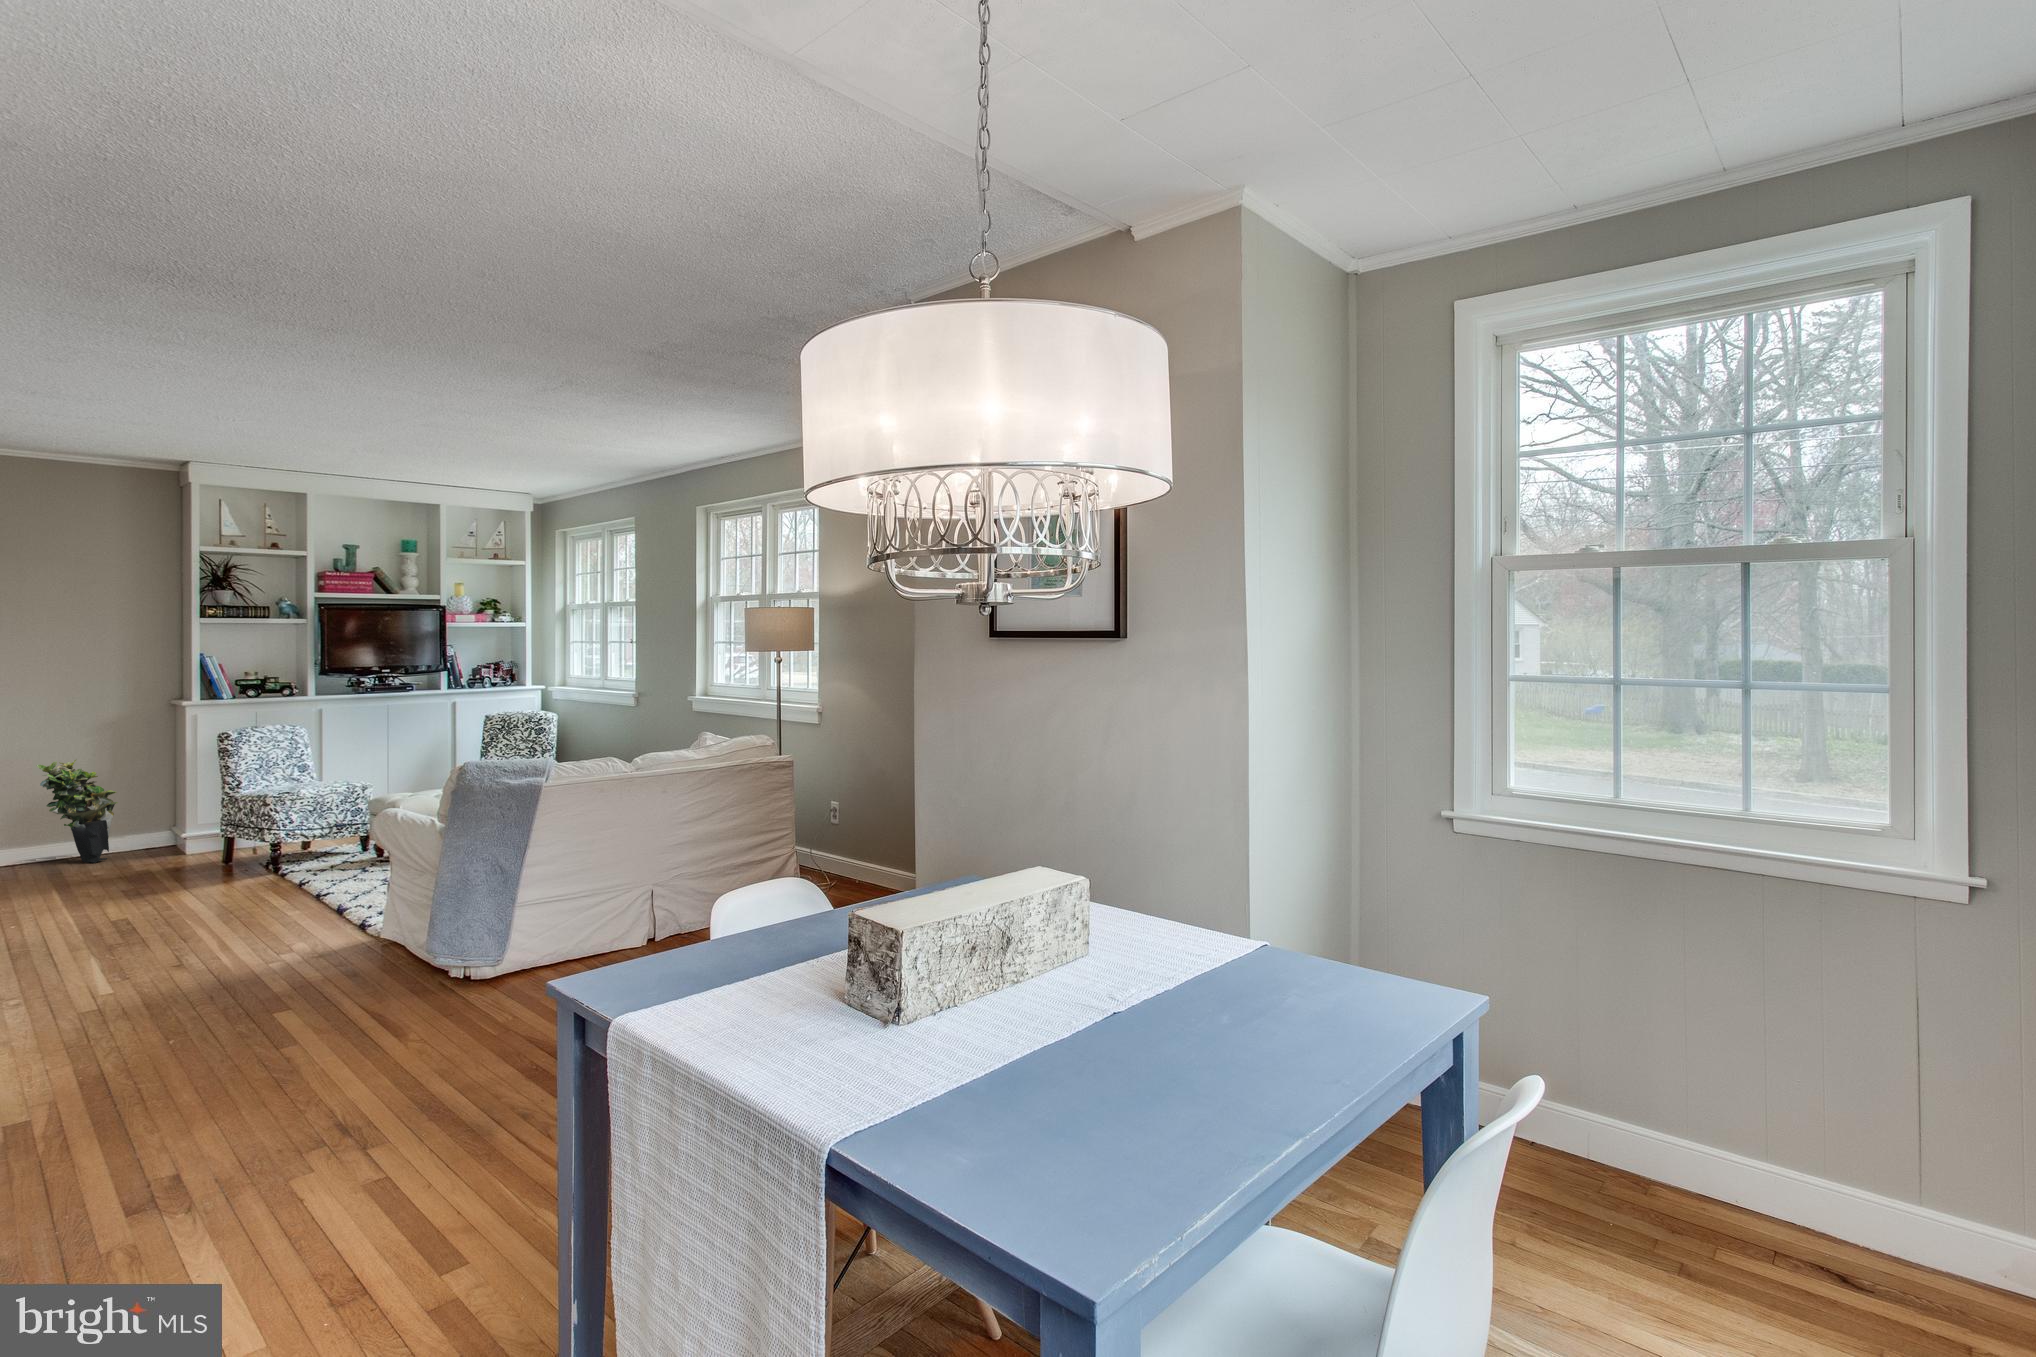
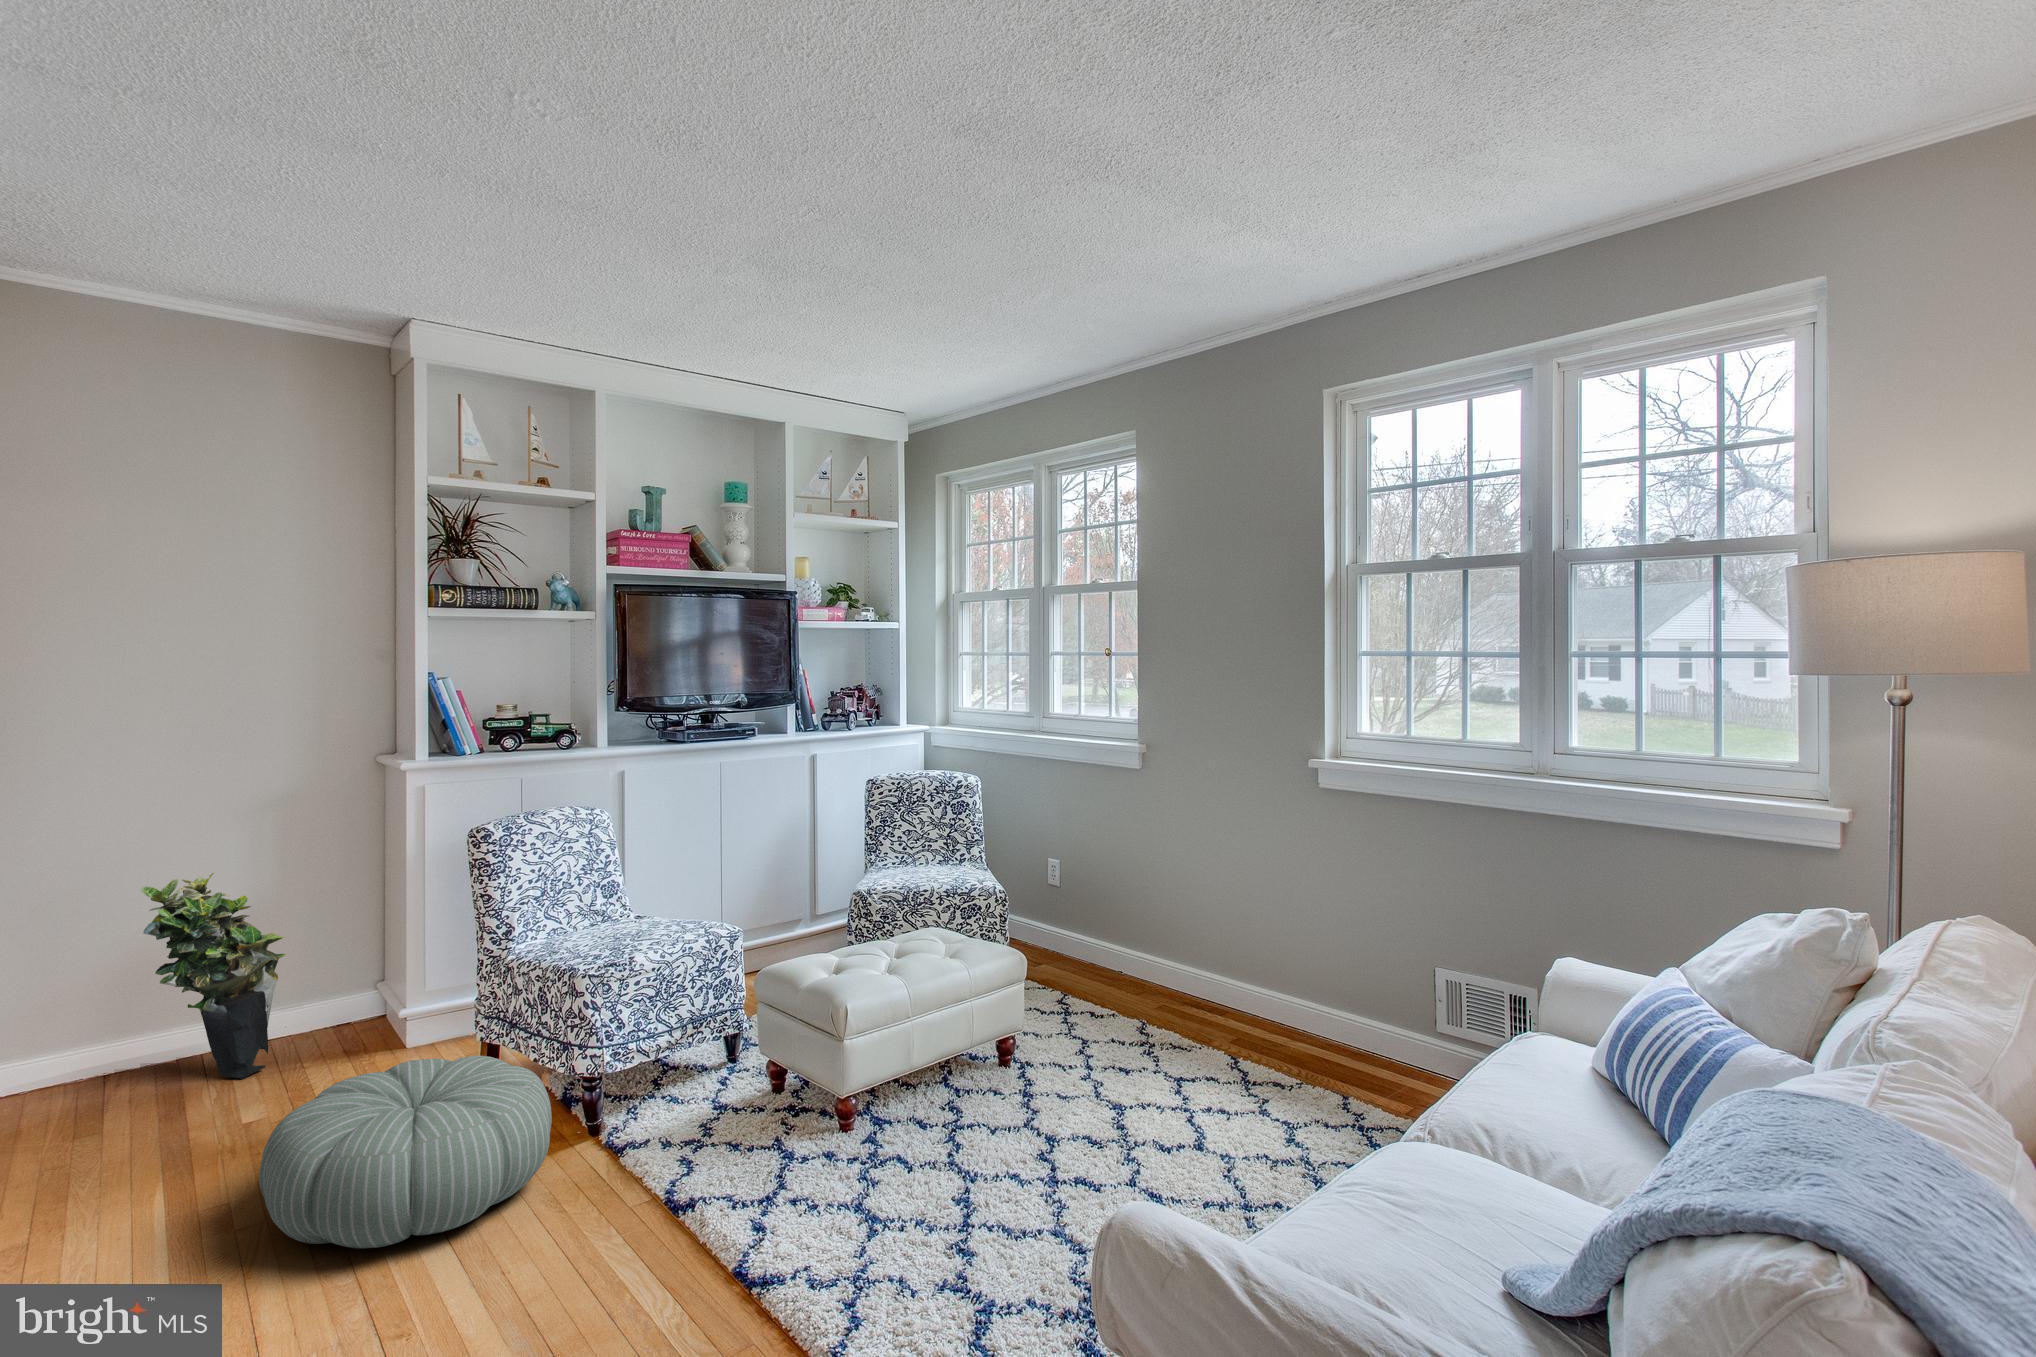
pouf: none [105,832,250,895] -> present [259,1056,552,1248]

